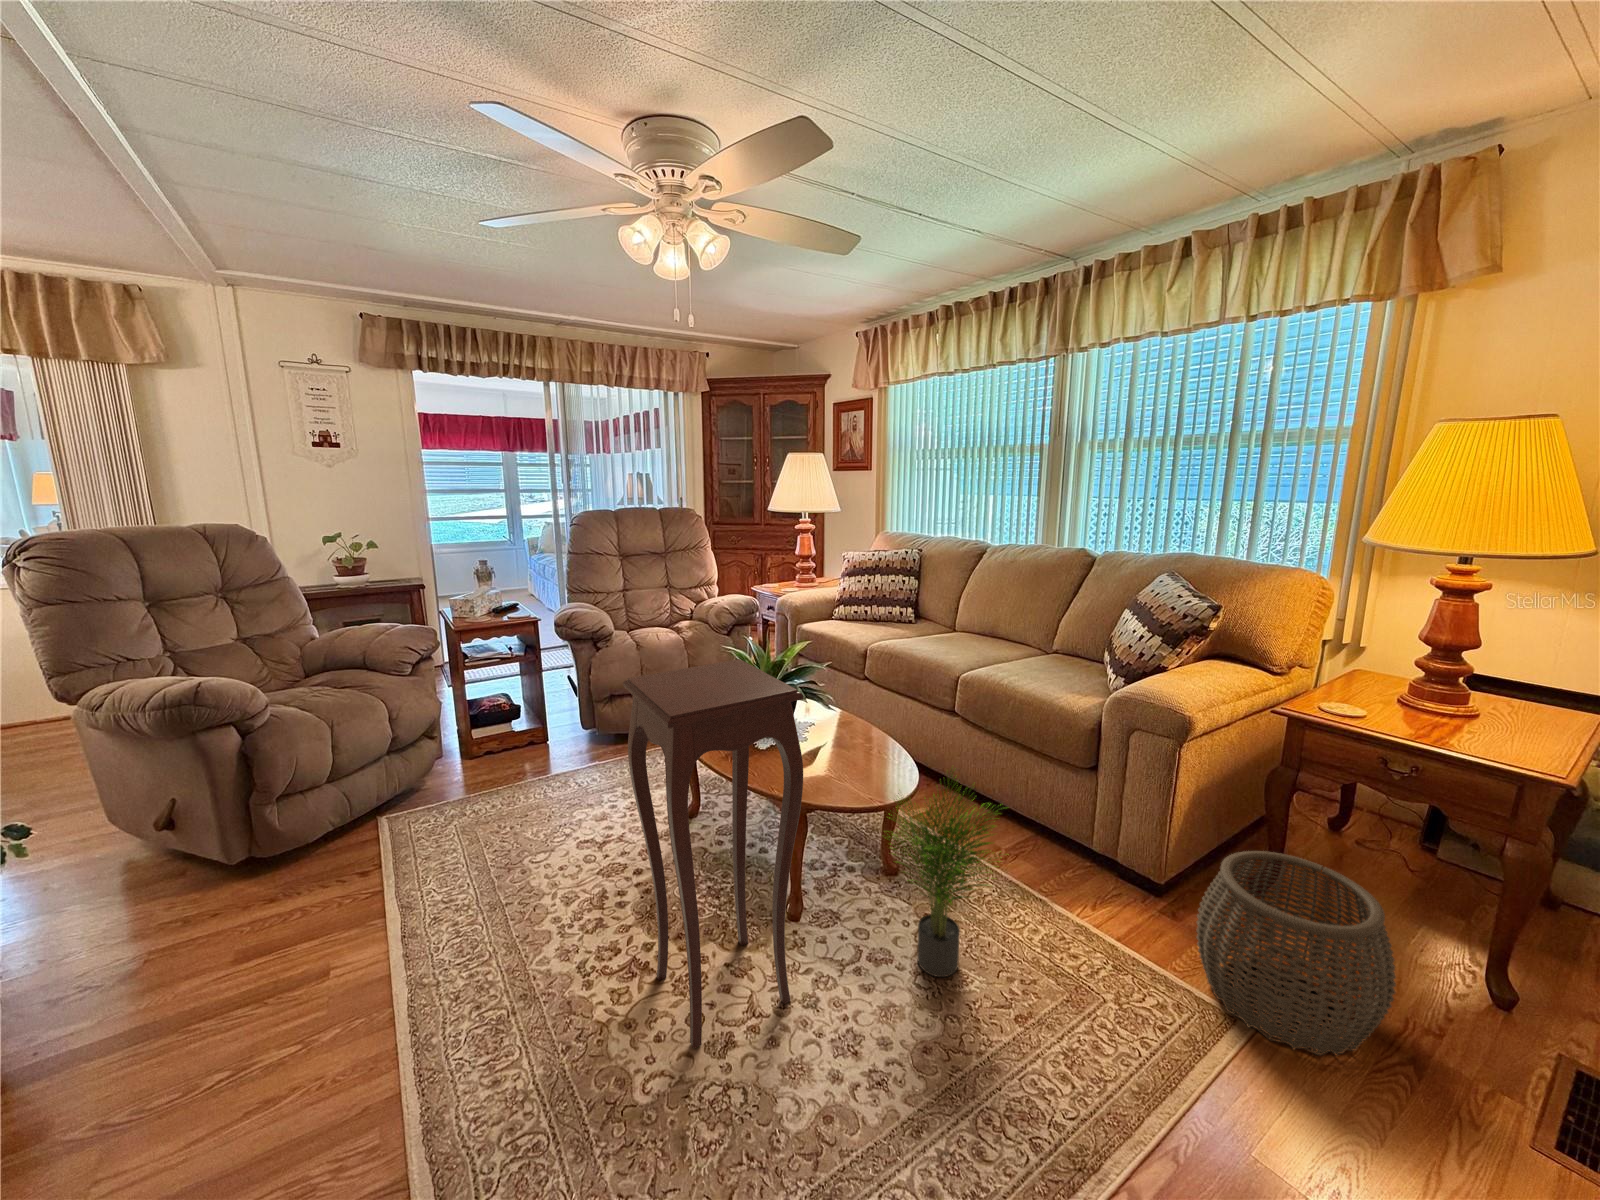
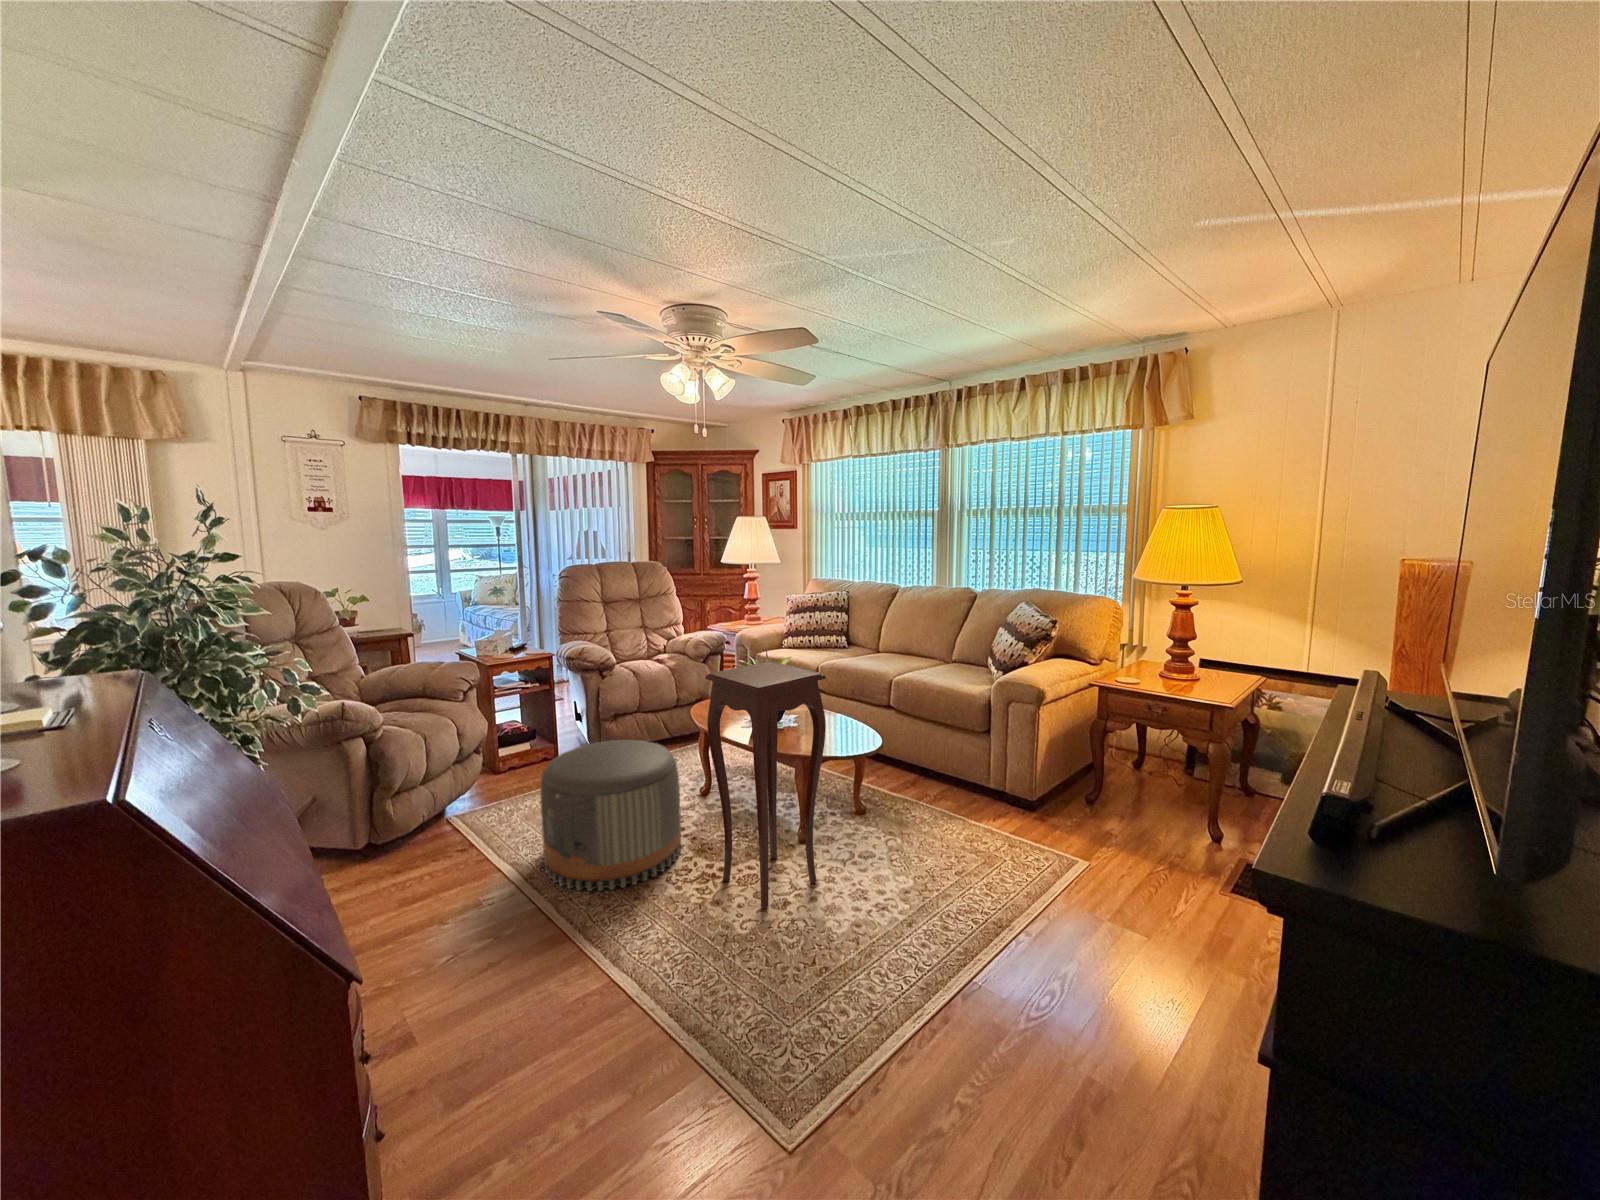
pouf: none [421,748,628,974] -> present [540,740,681,891]
potted plant: present [887,771,1004,977] -> none [862,724,945,861]
woven basket: present [1196,851,1396,1055] -> none [1054,764,1157,870]

